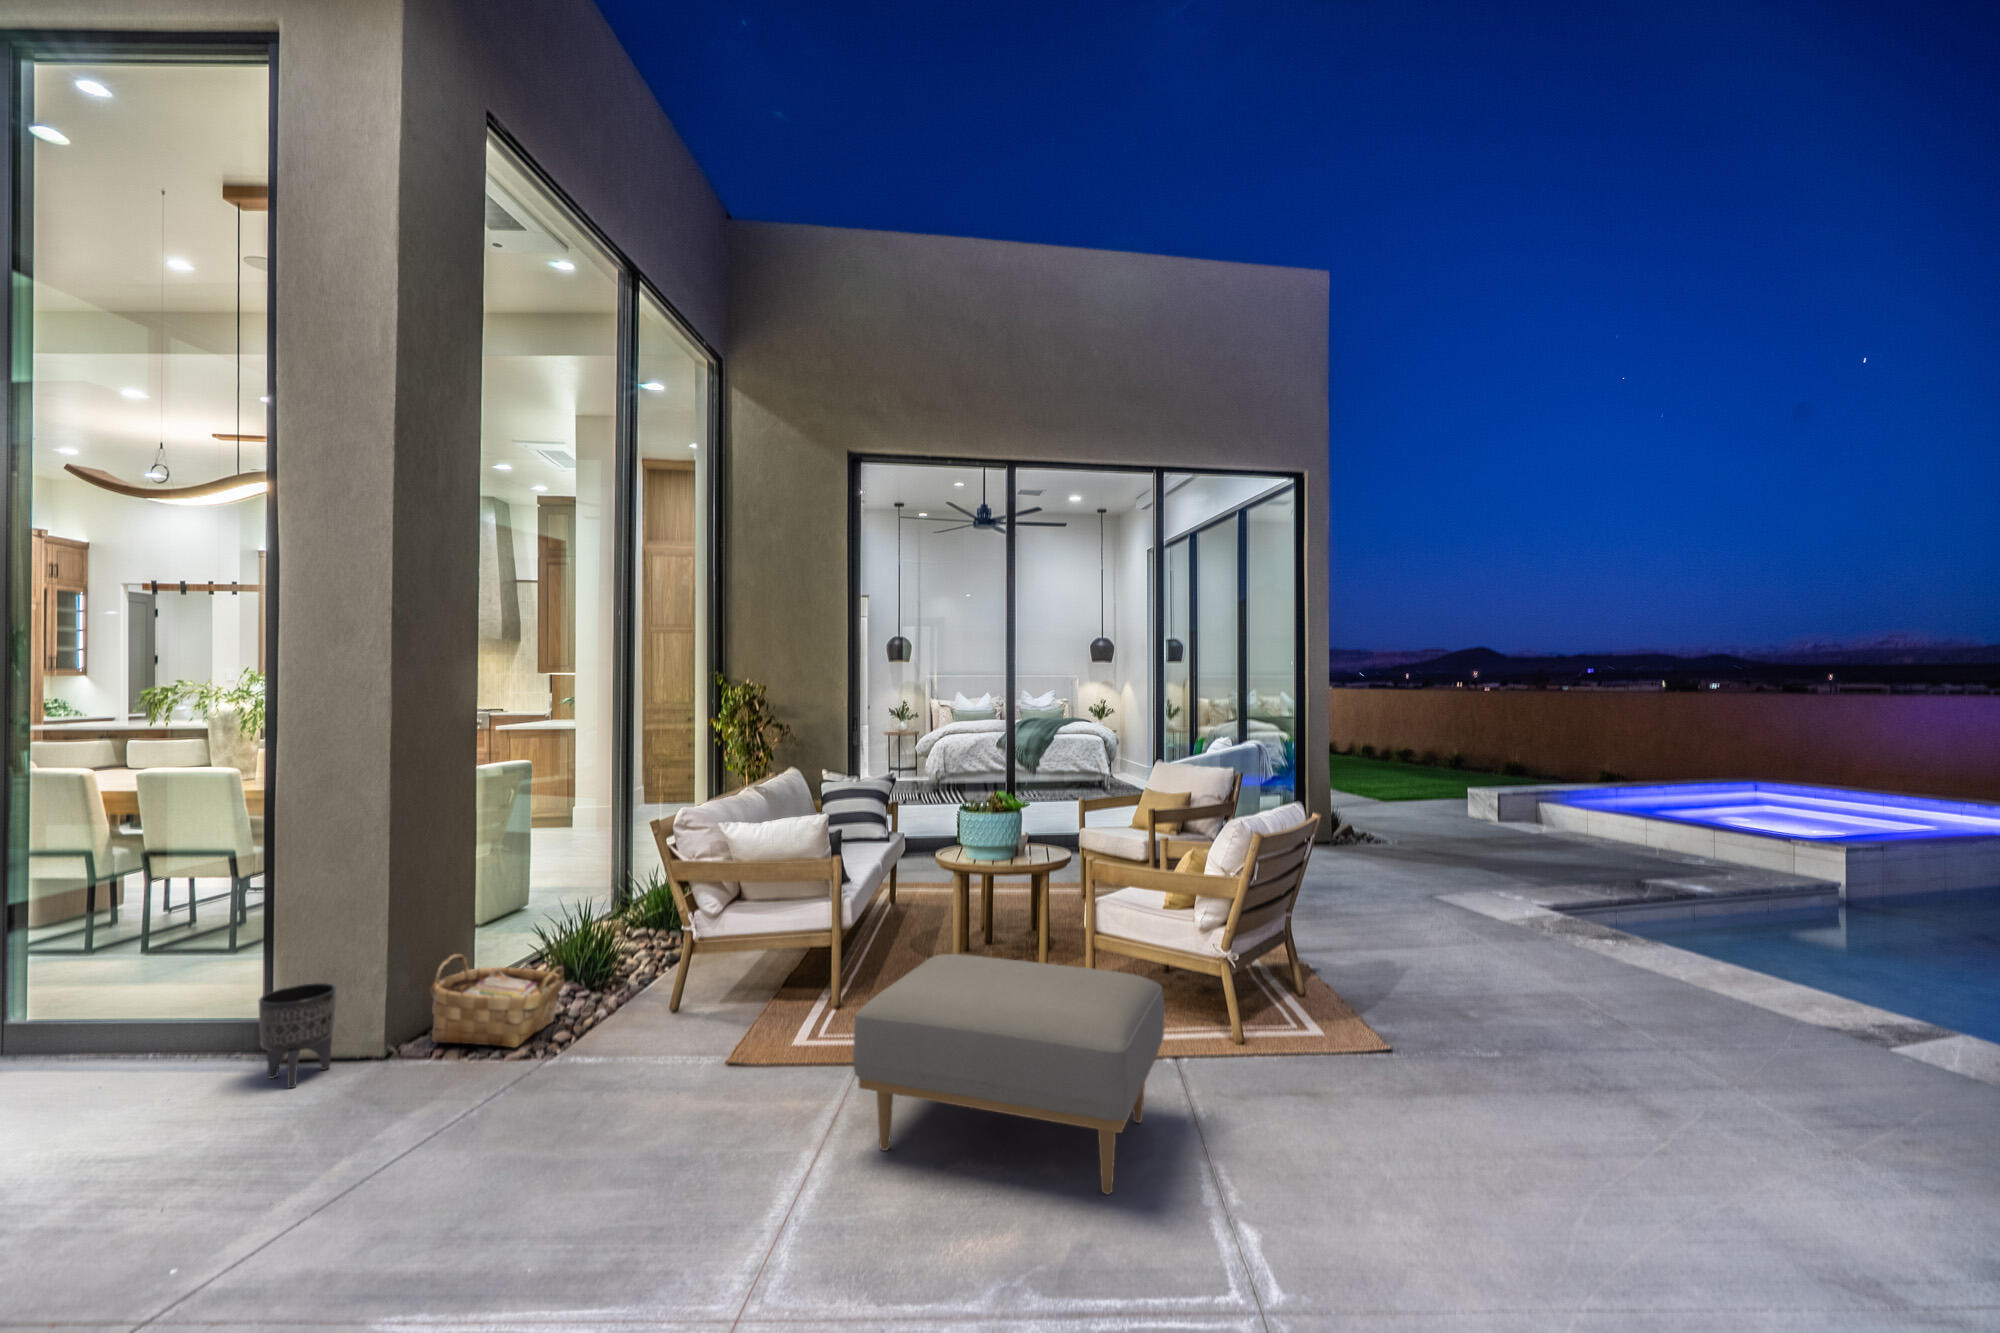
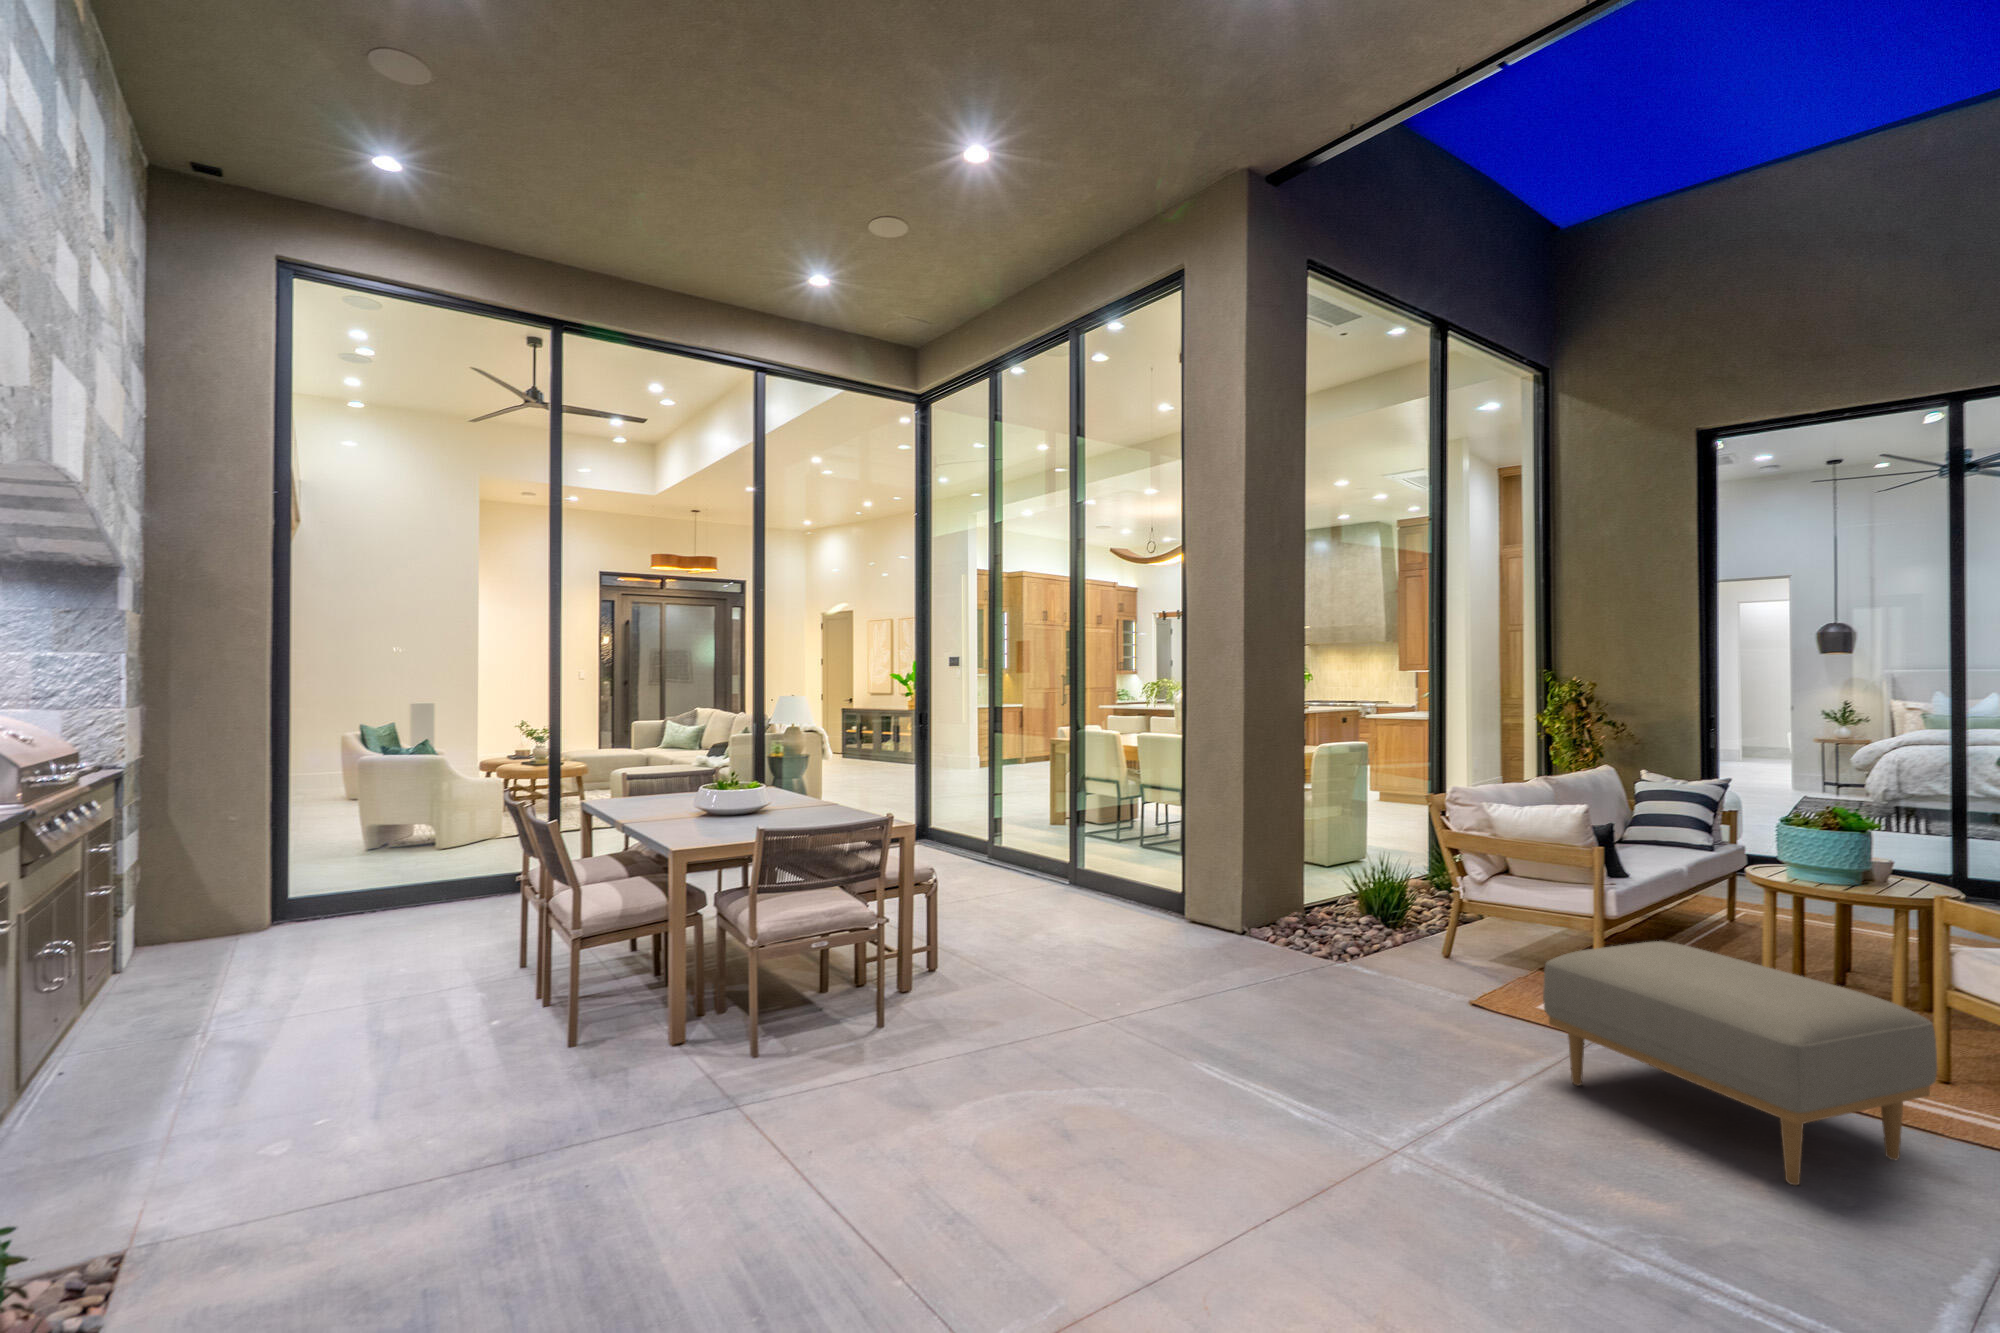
woven basket: present [430,954,564,1048] -> none [1268,875,1357,948]
planter: present [259,983,337,1088] -> none [1174,875,1214,936]

